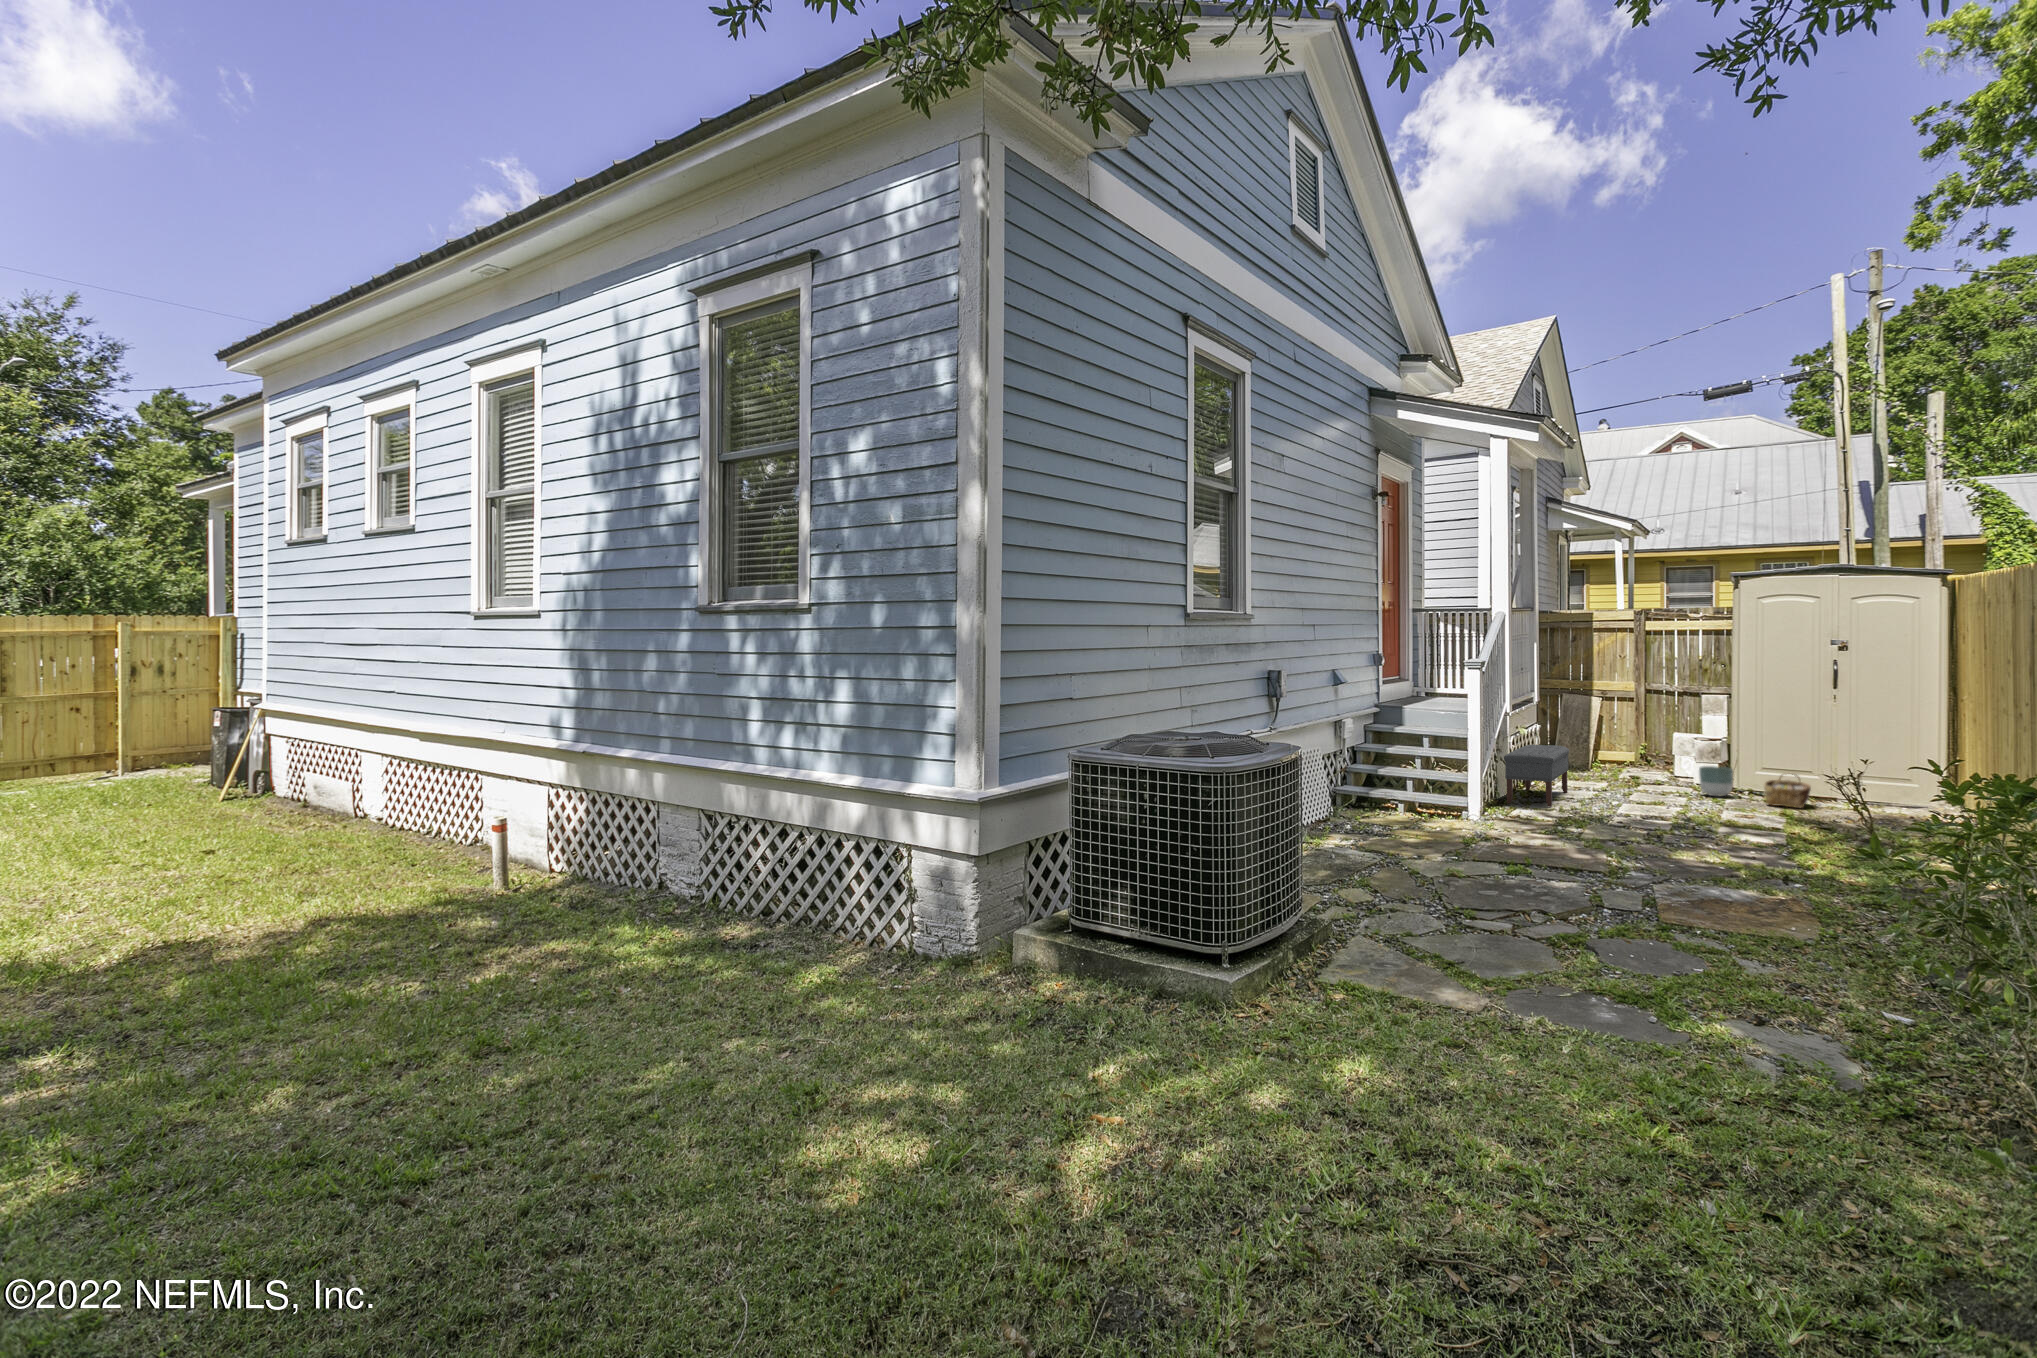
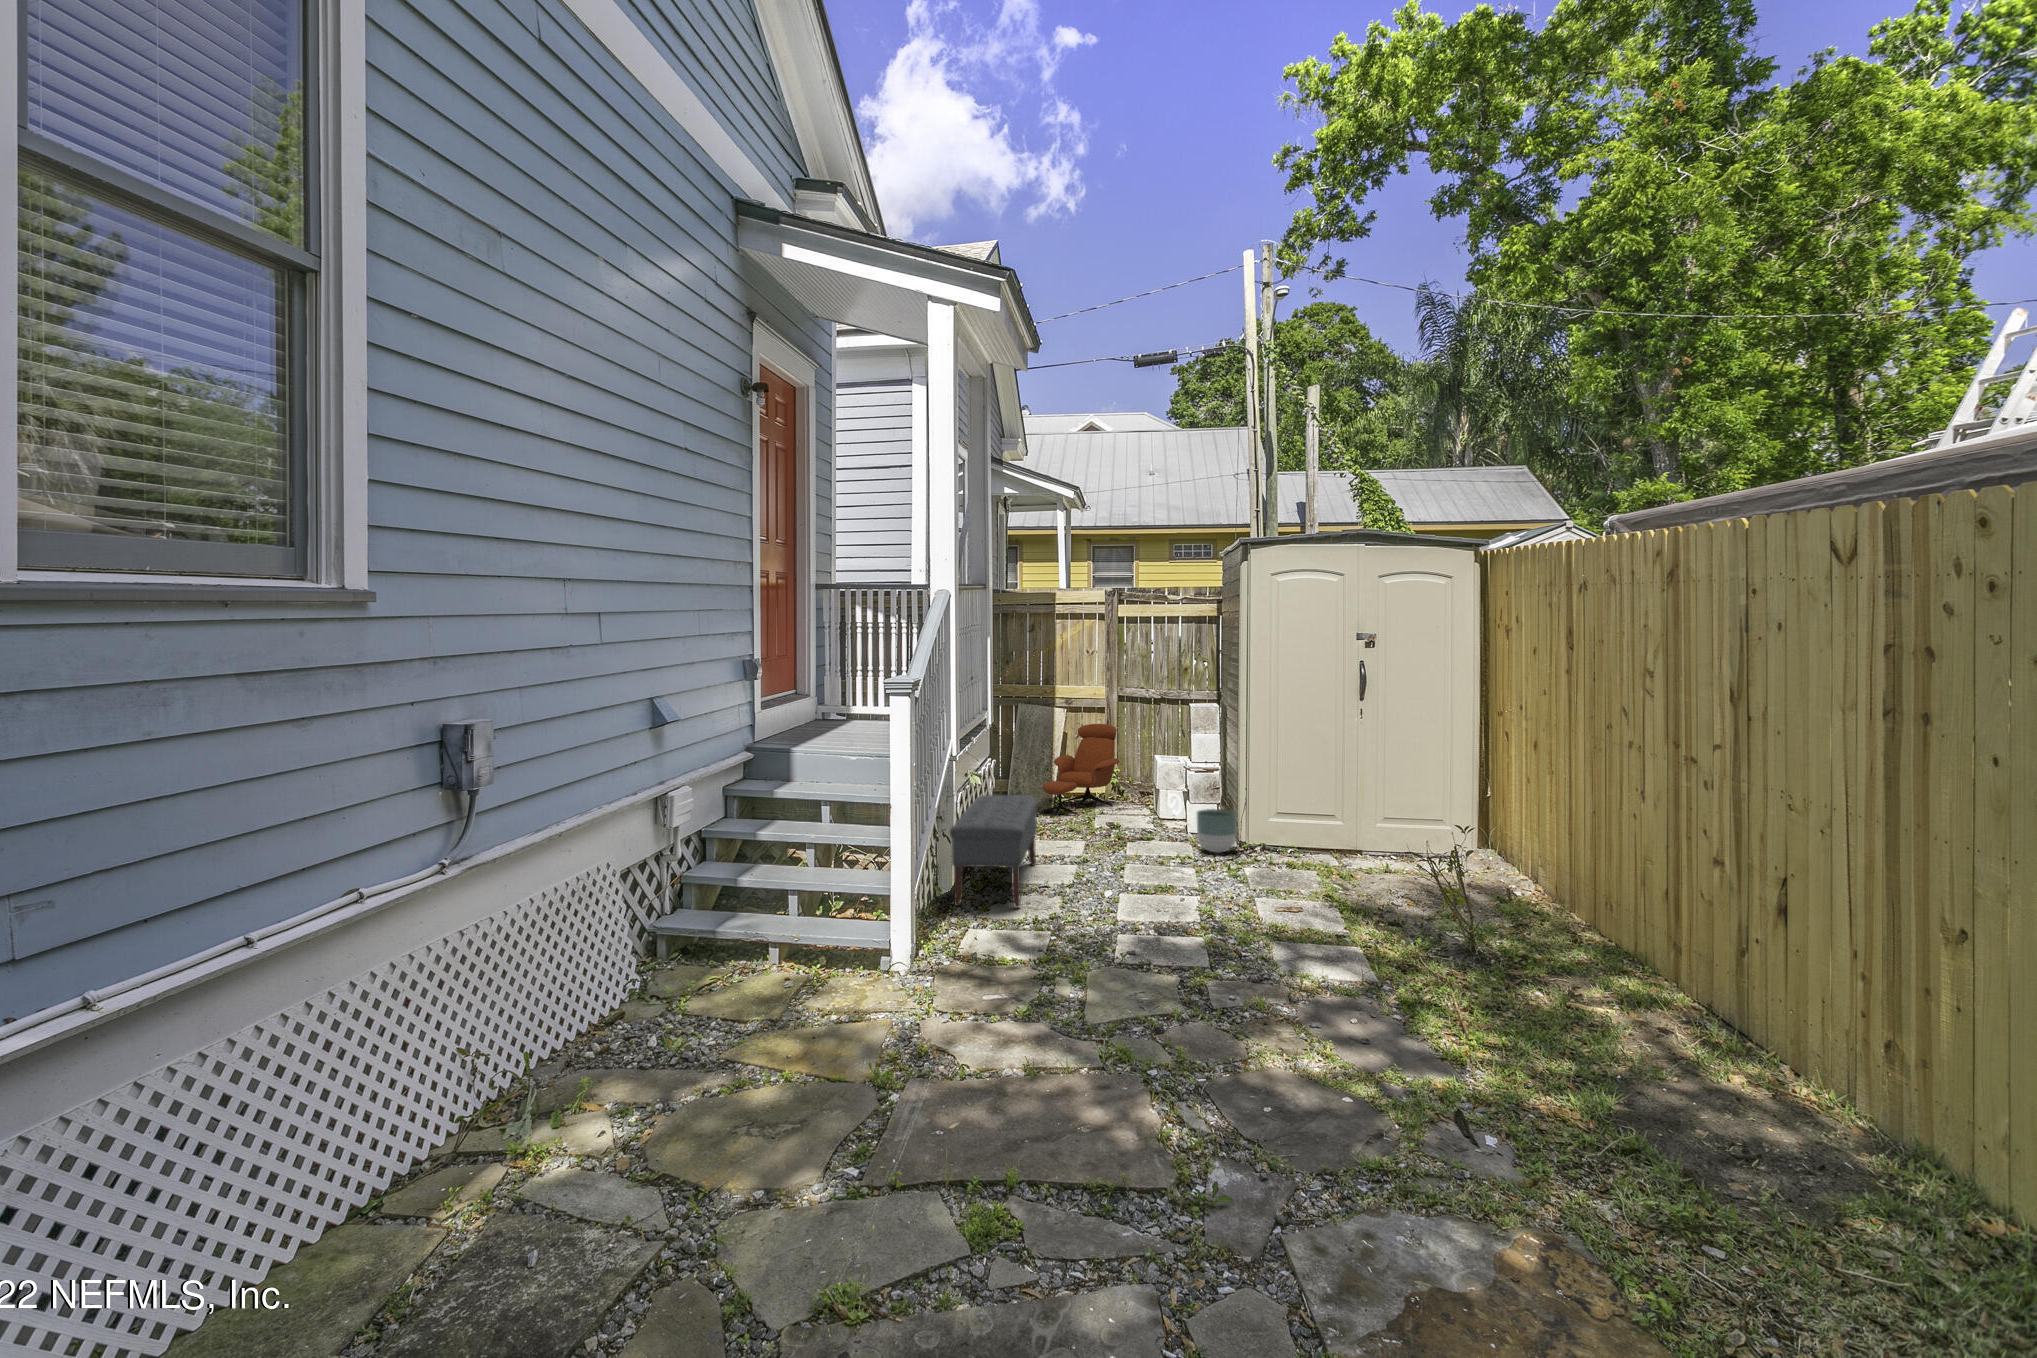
lounge chair: none [1579,710,1647,774] -> present [1042,724,1119,817]
woven basket: present [1764,774,1811,808] -> none [1277,816,1331,869]

